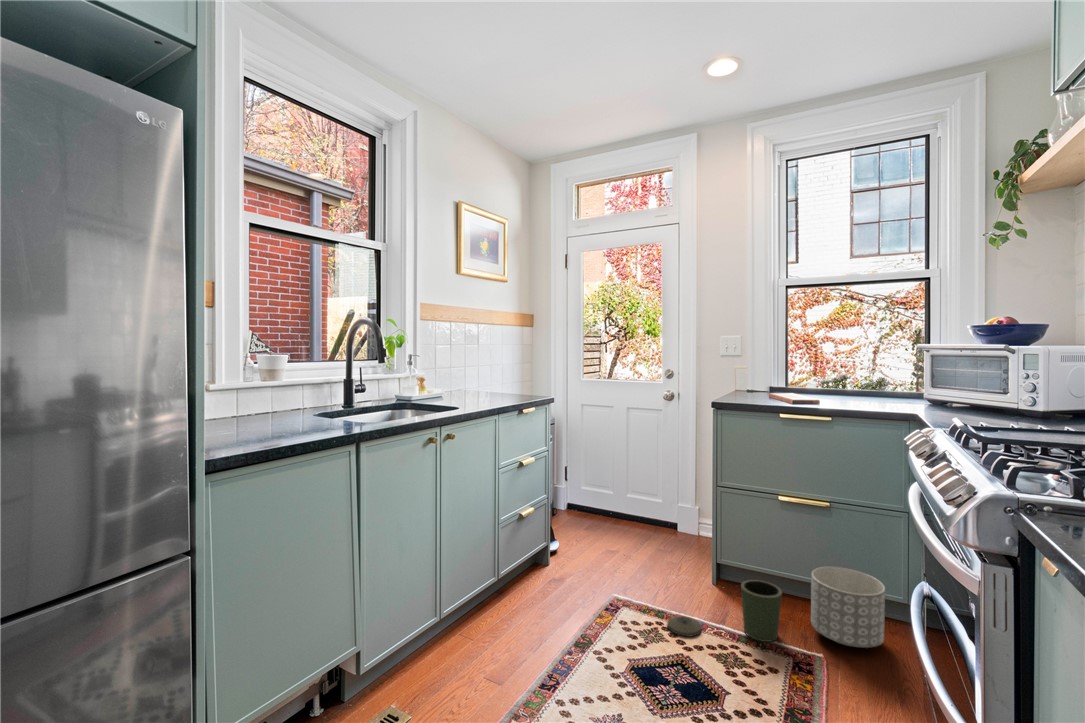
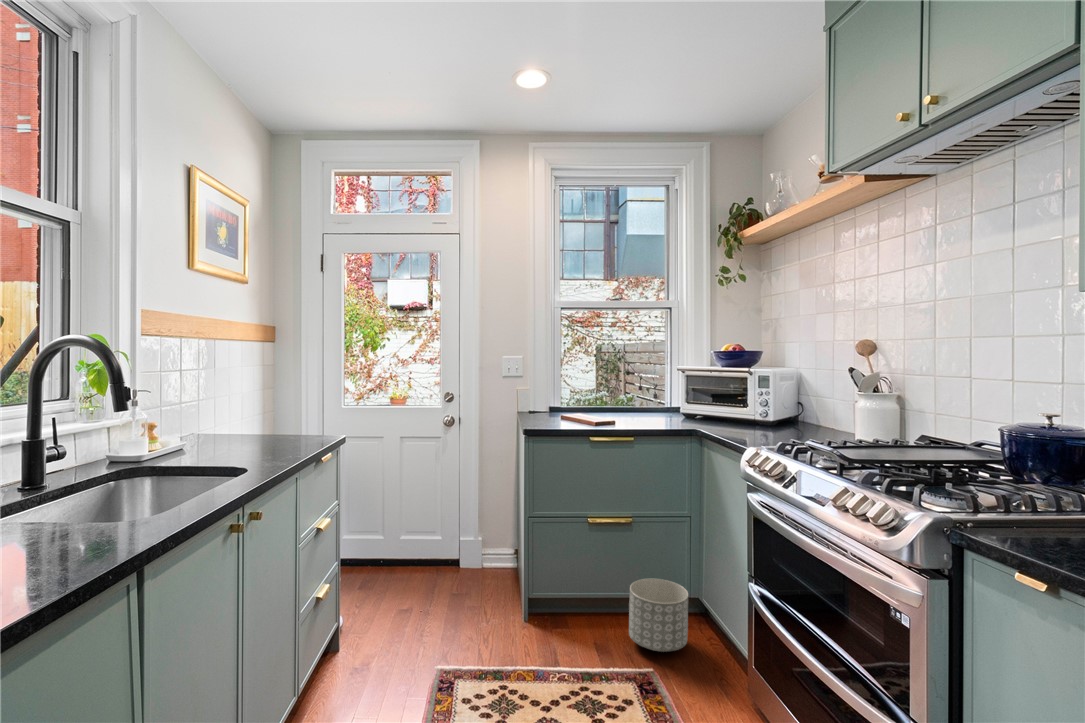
trash can: present [667,580,782,642] -> none [511,610,615,695]

